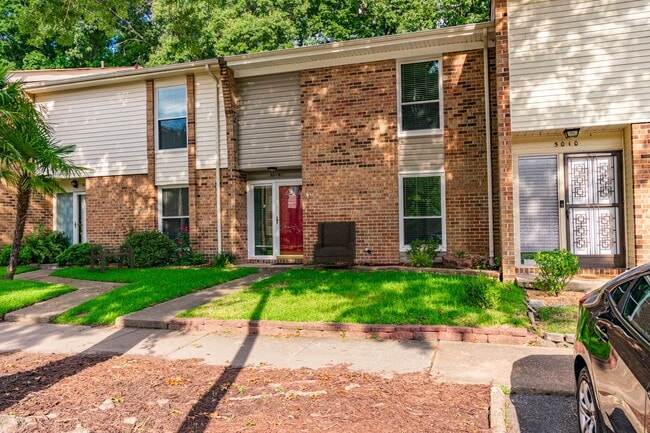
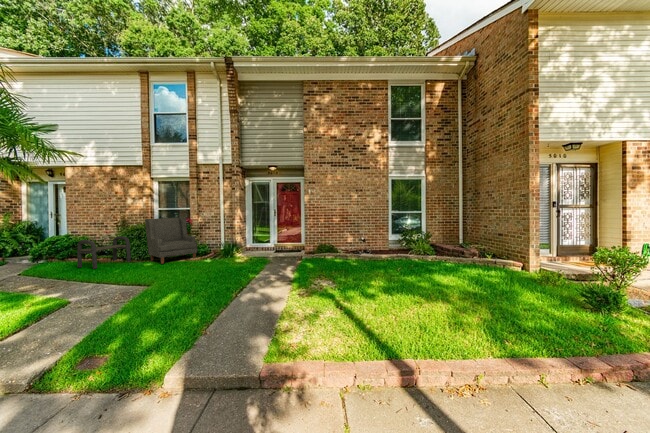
chair: present [313,222,356,269] -> present [145,218,197,264]

